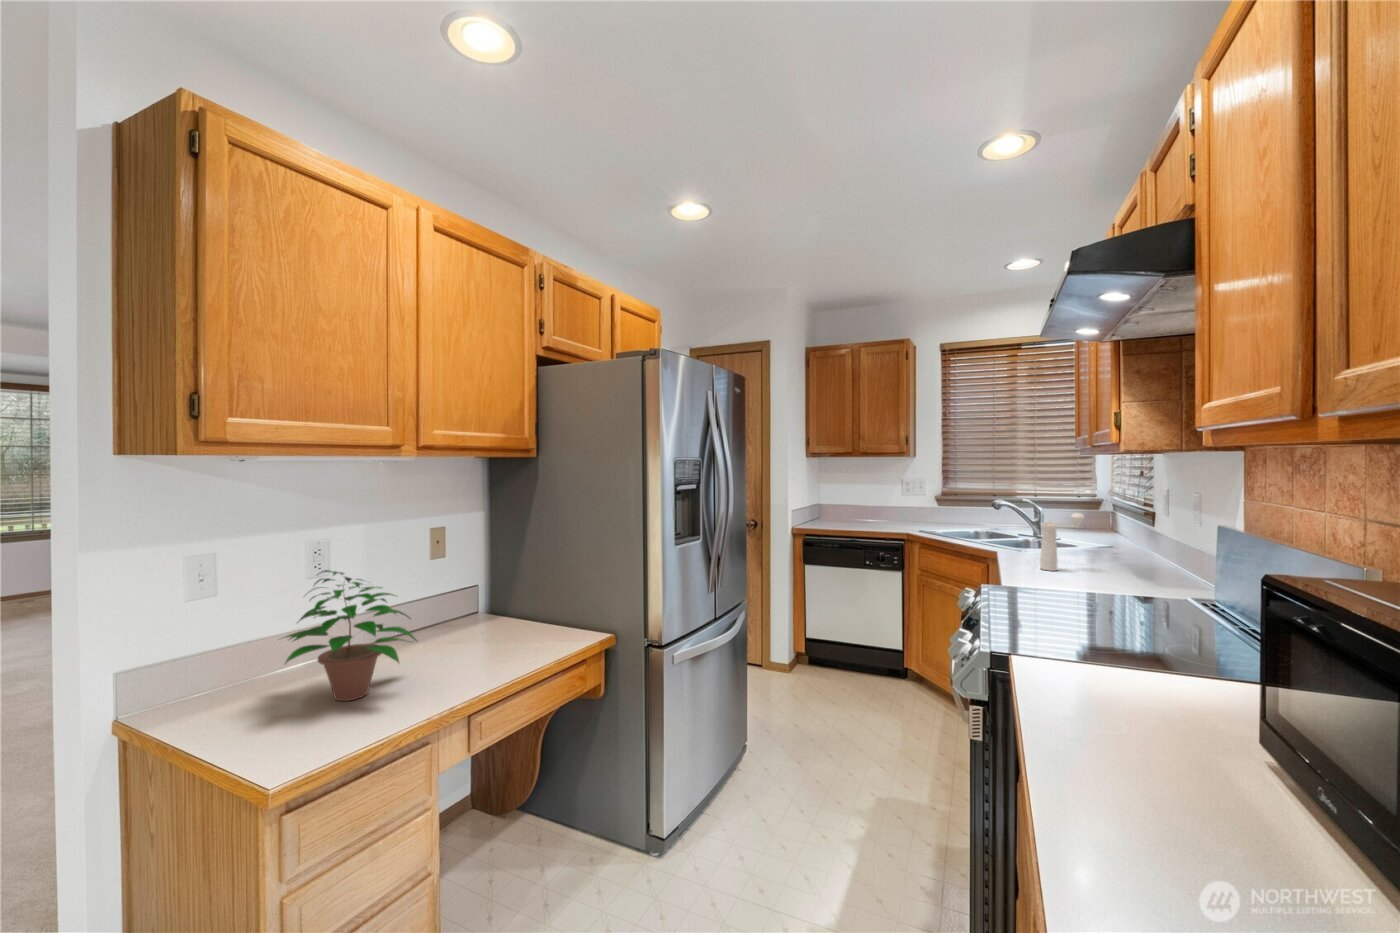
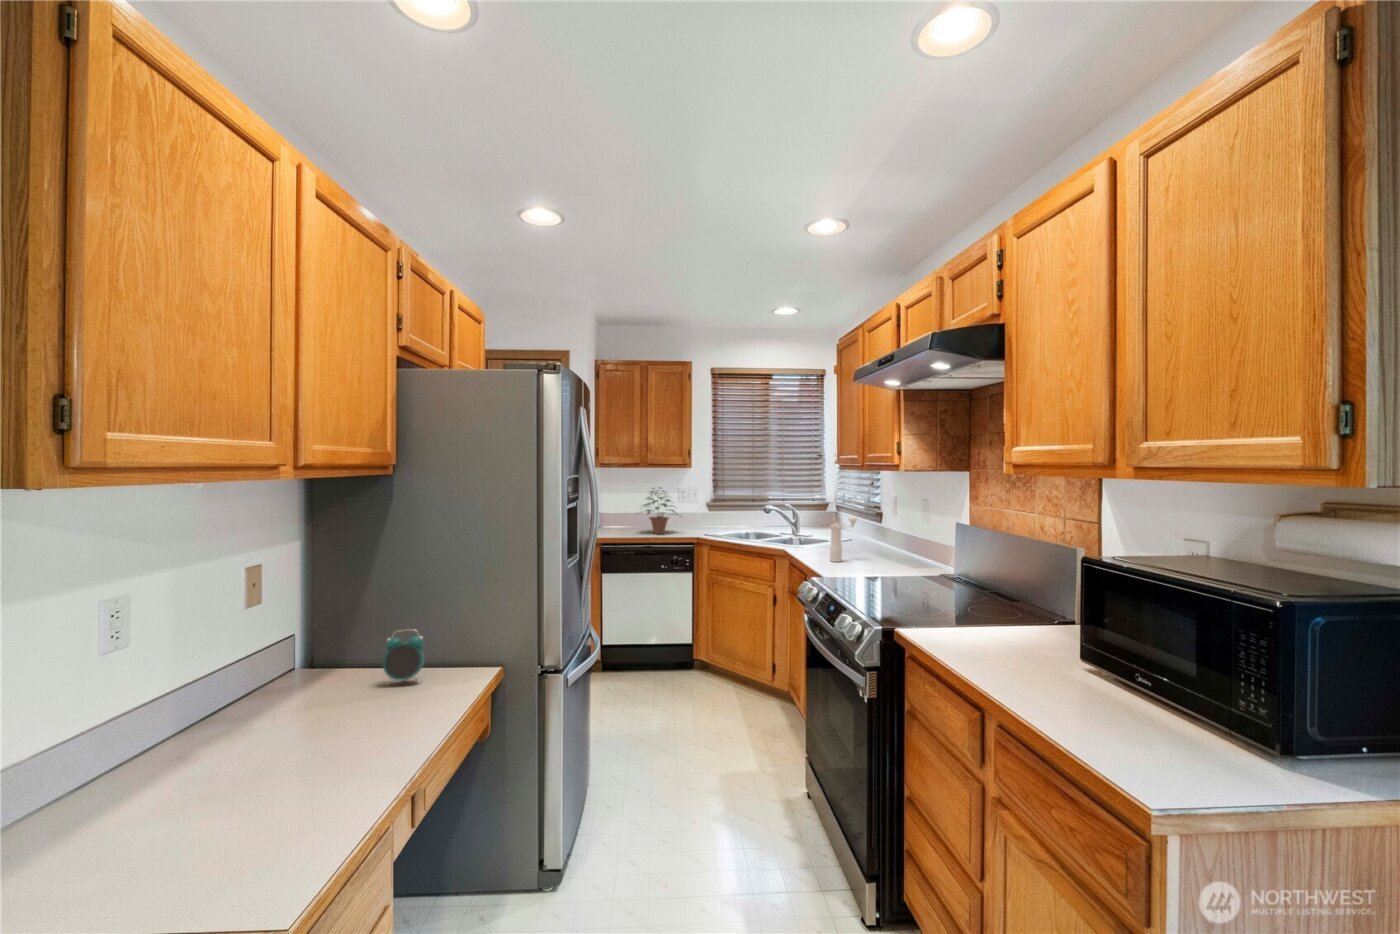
potted plant: present [284,570,417,701] -> present [644,491,675,534]
alarm clock: none [517,590,550,636] -> present [383,629,425,684]

